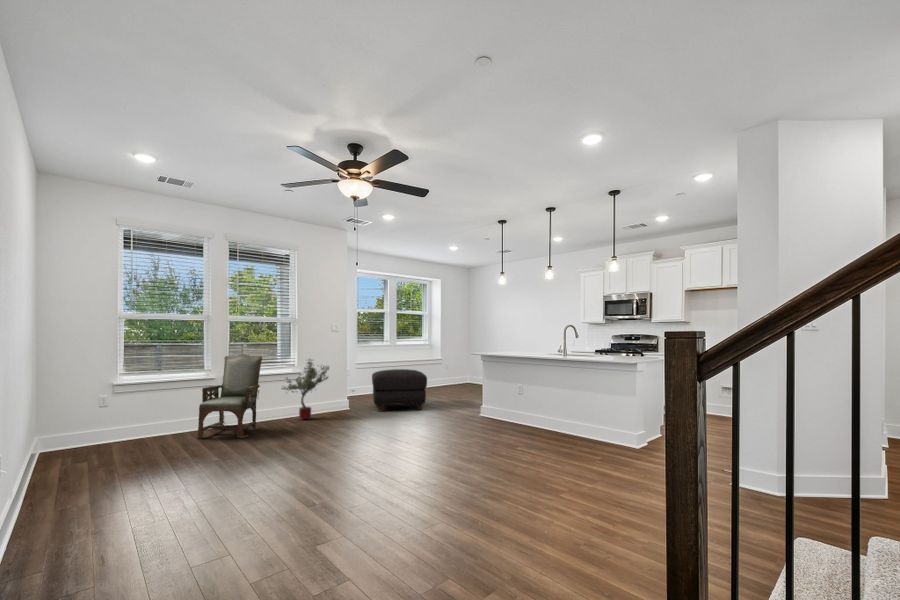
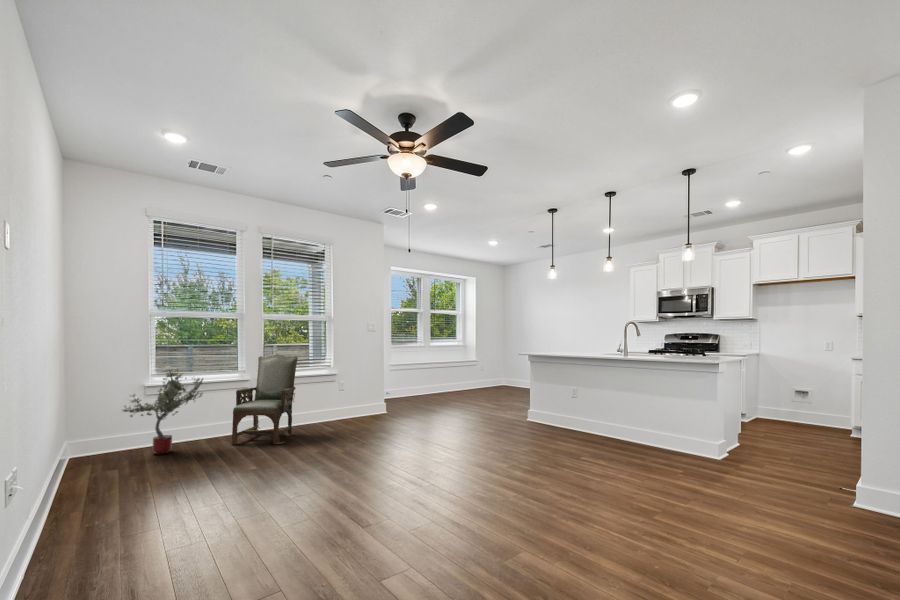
potted tree: present [282,359,329,420] -> present [123,369,203,454]
ottoman: present [372,369,427,411] -> none [409,371,469,416]

